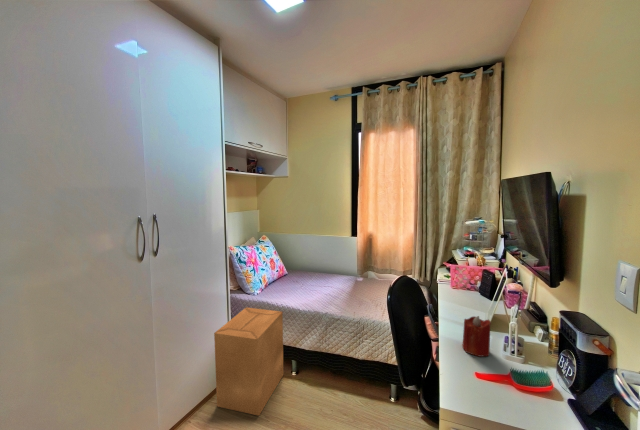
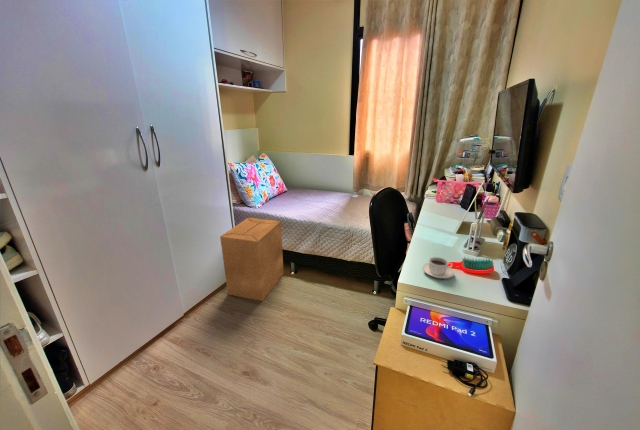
candle: present [462,316,491,357] -> none [430,218,456,251]
coffee cup: none [465,368,506,399] -> present [423,257,454,278]

